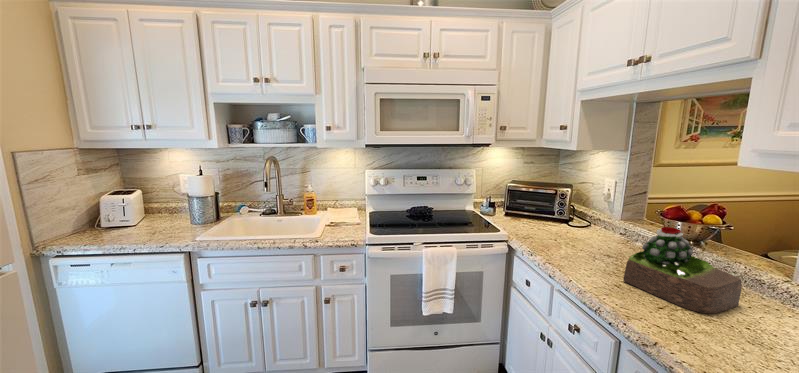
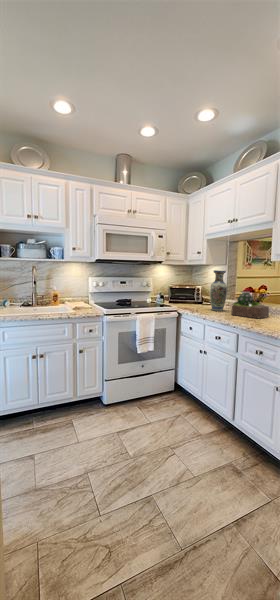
vase: none [578,169,621,257] -> present [210,270,227,311]

